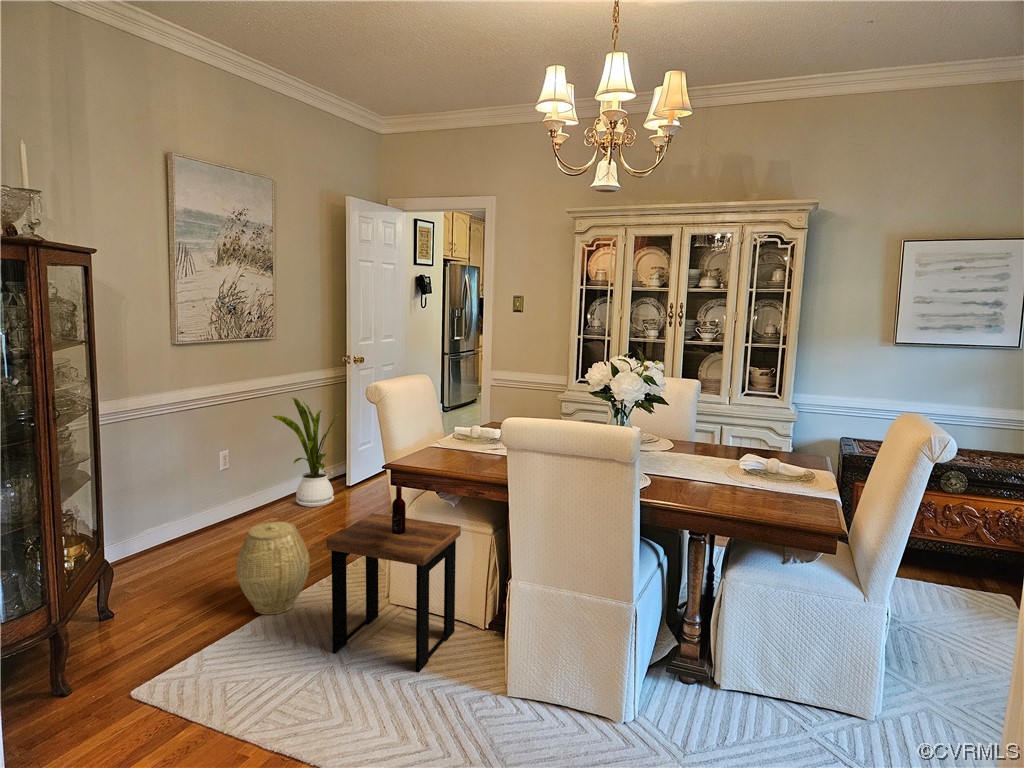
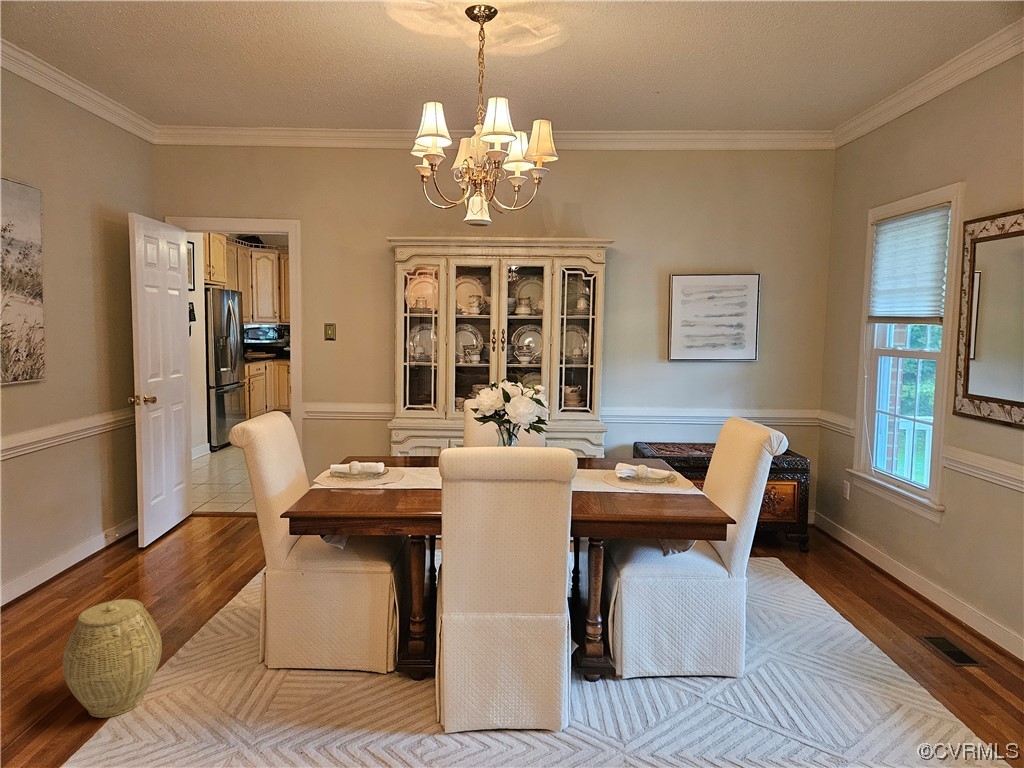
house plant: present [273,398,340,507] -> none [51,449,144,576]
side table: present [326,485,461,673] -> none [212,535,357,742]

